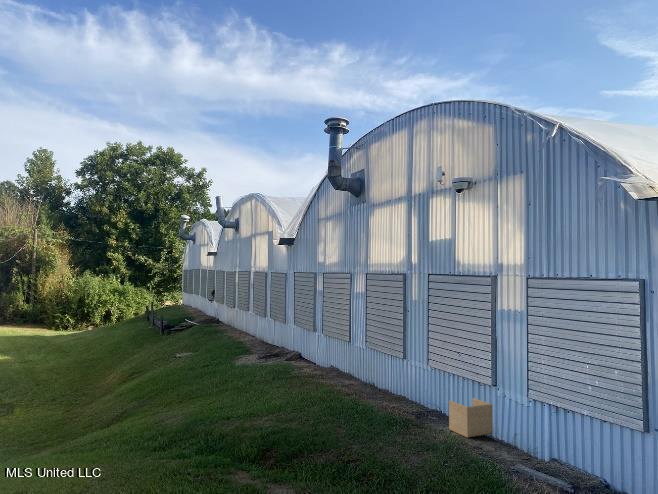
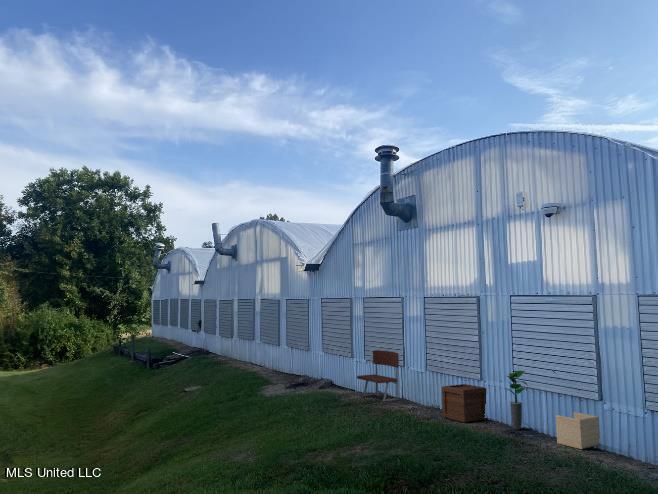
bench: none [308,324,345,376] -> present [357,350,399,401]
potted plant: none [413,352,440,412] -> present [507,371,528,430]
wooden crate: none [365,362,408,402] -> present [442,384,487,423]

